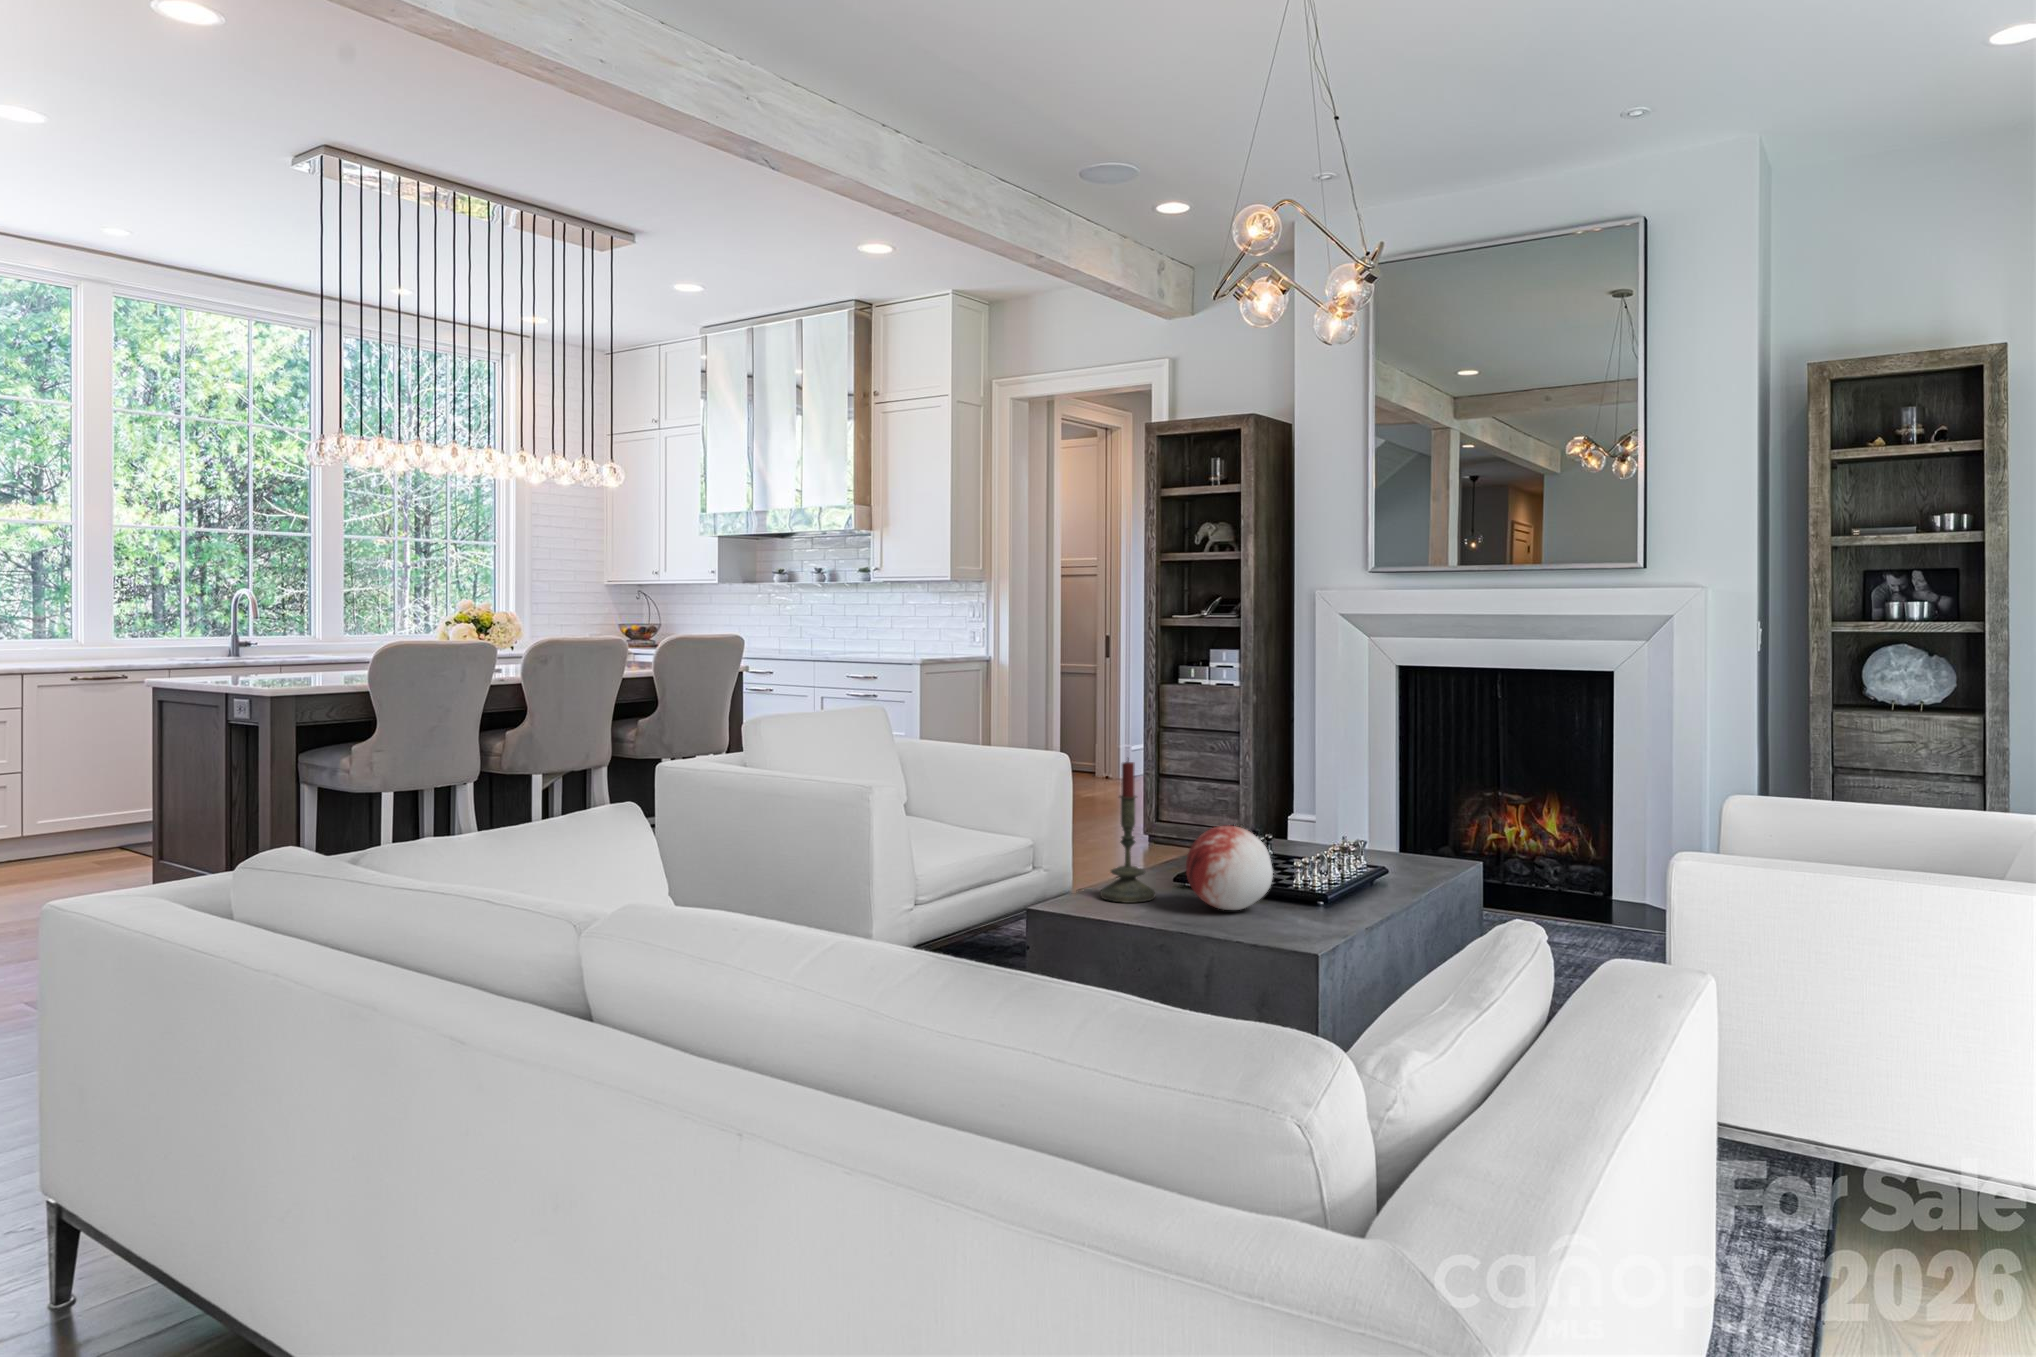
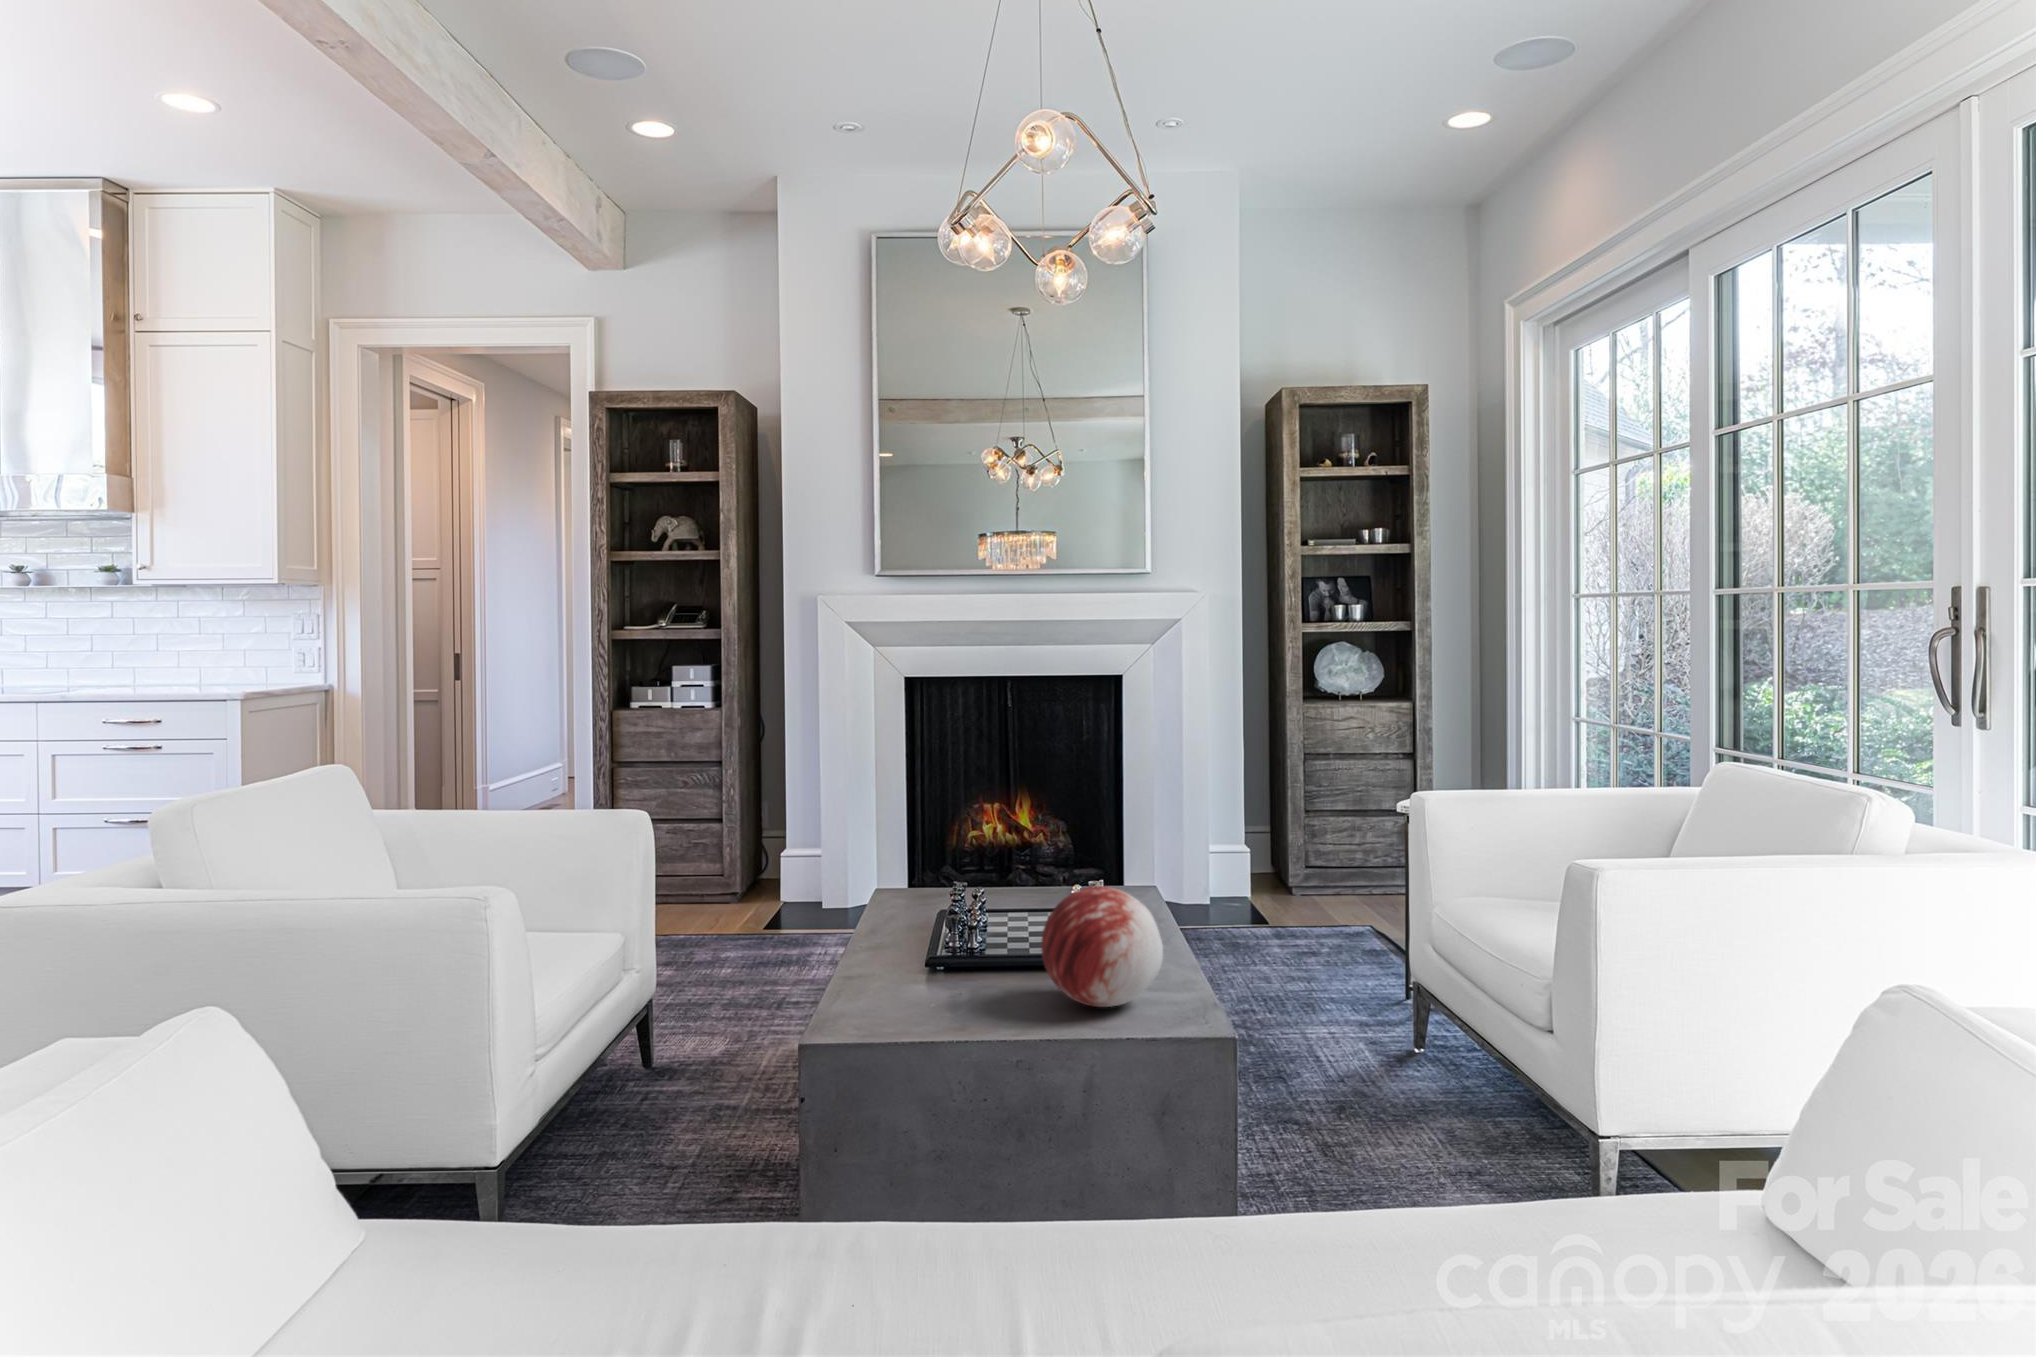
candle: present [1100,762,1155,903] -> none [902,803,983,1024]

